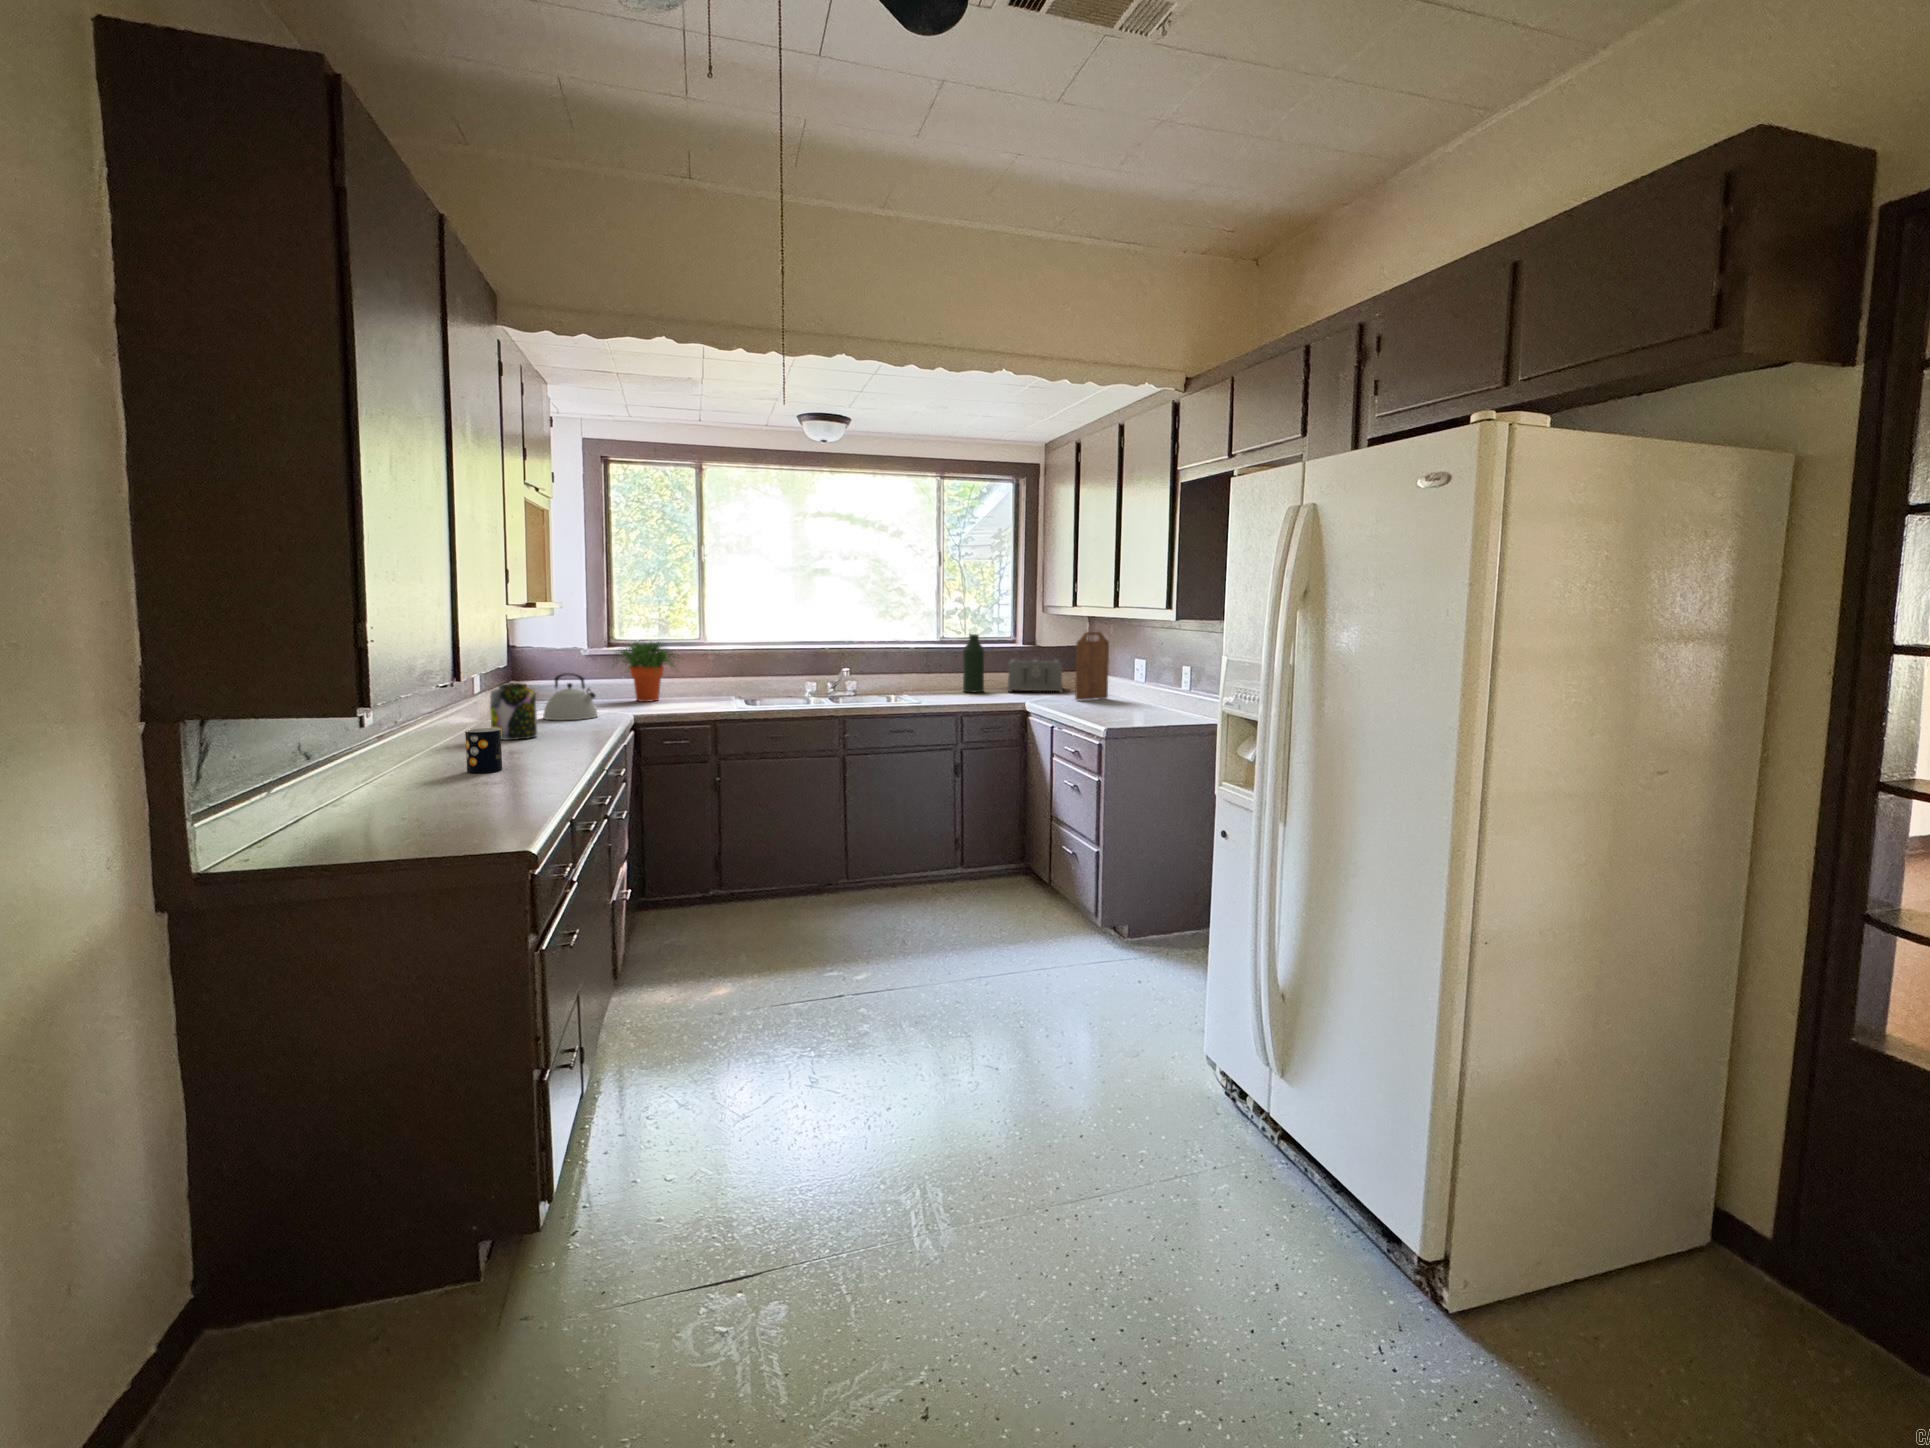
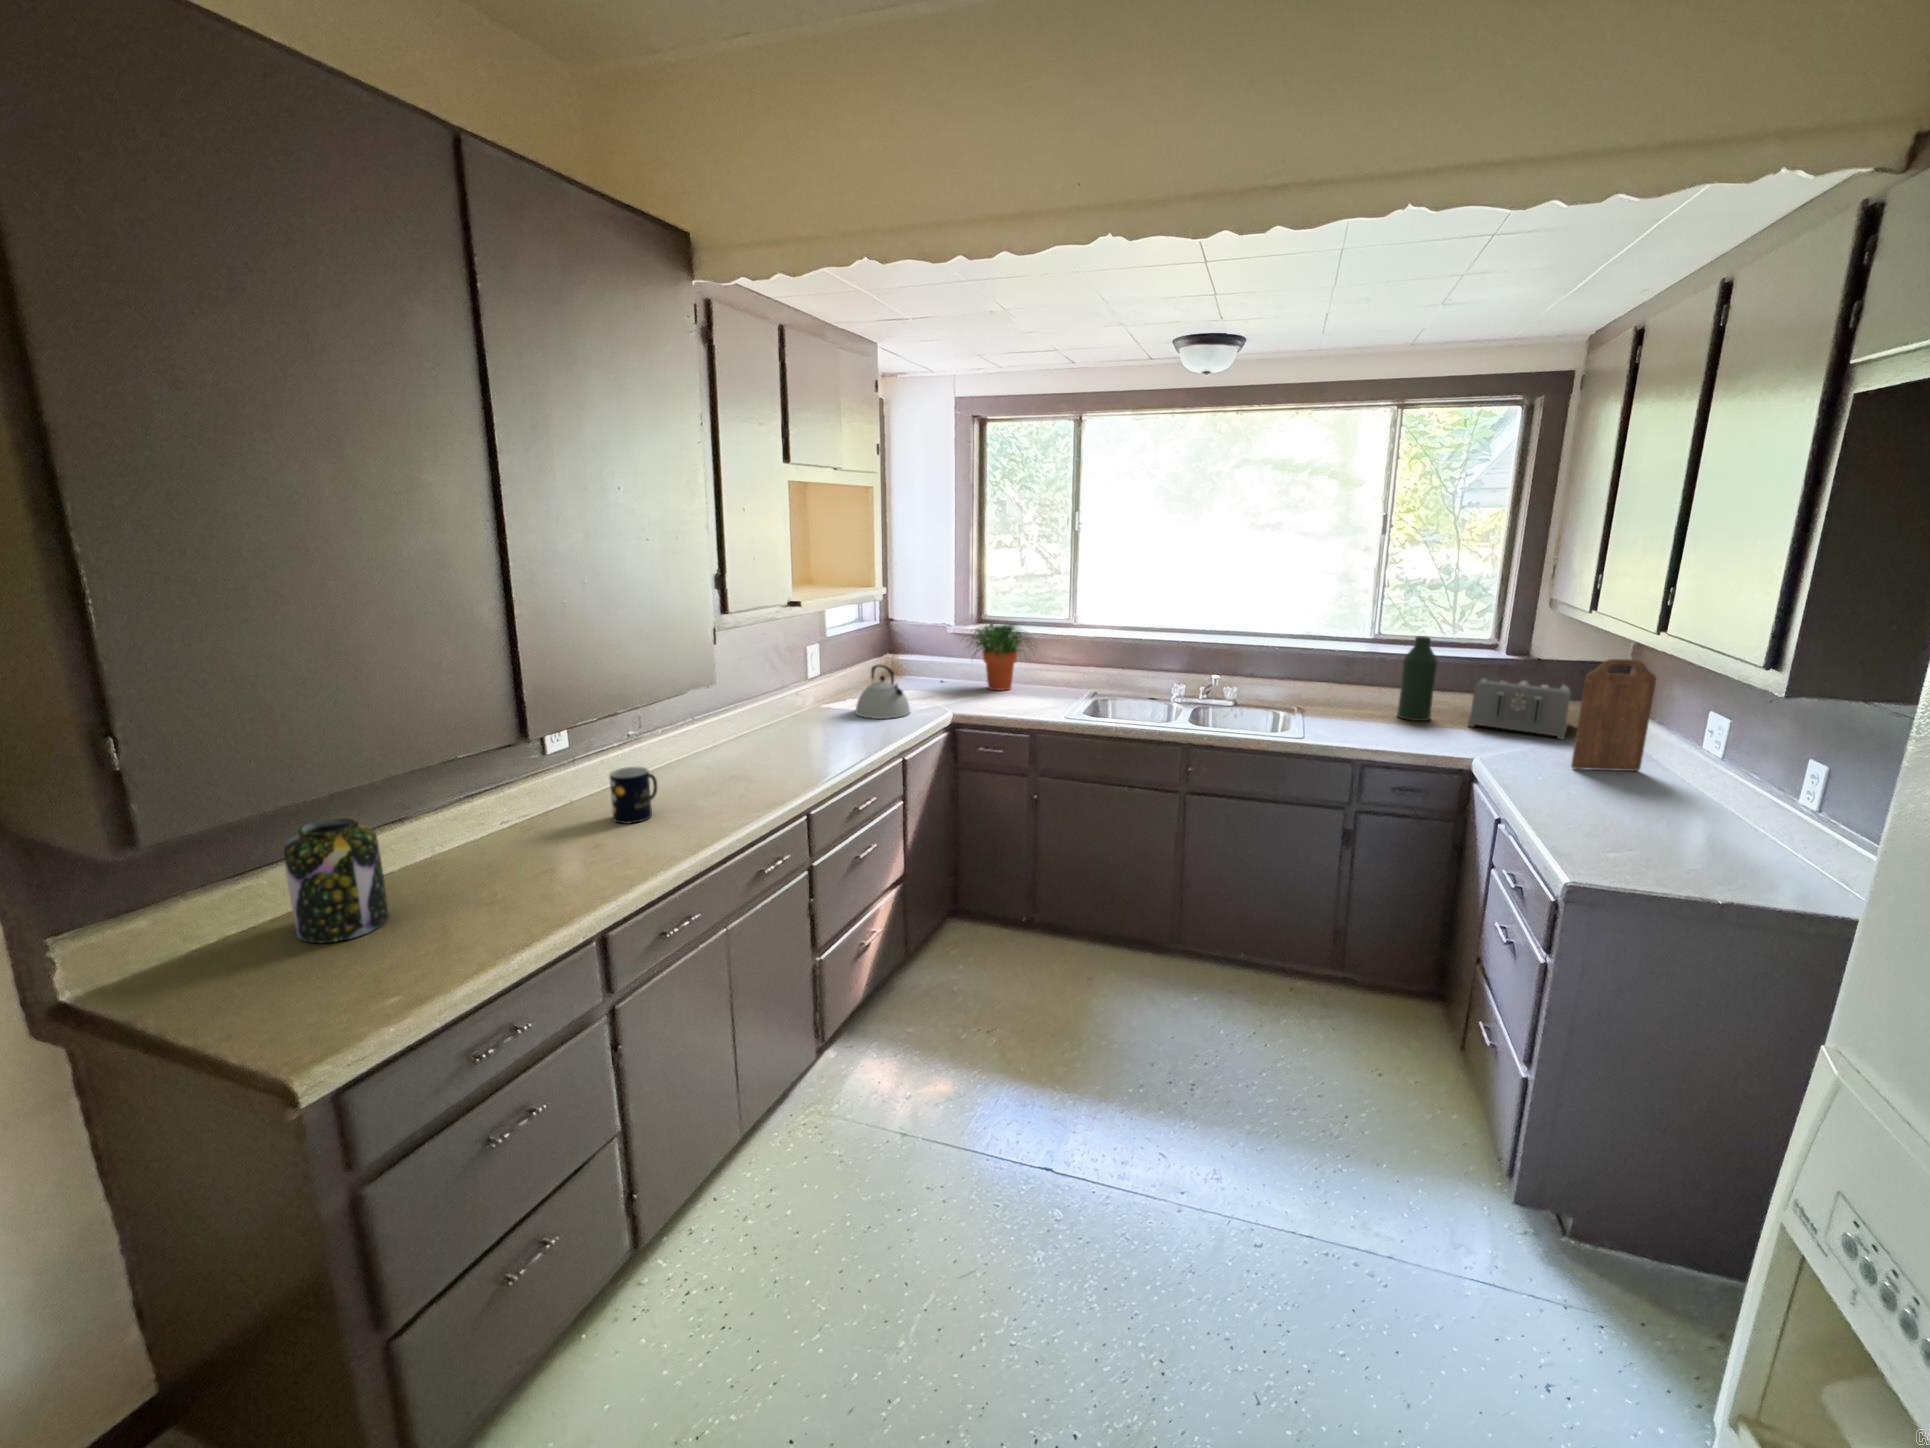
jar: present [490,683,537,740] -> present [284,817,389,943]

